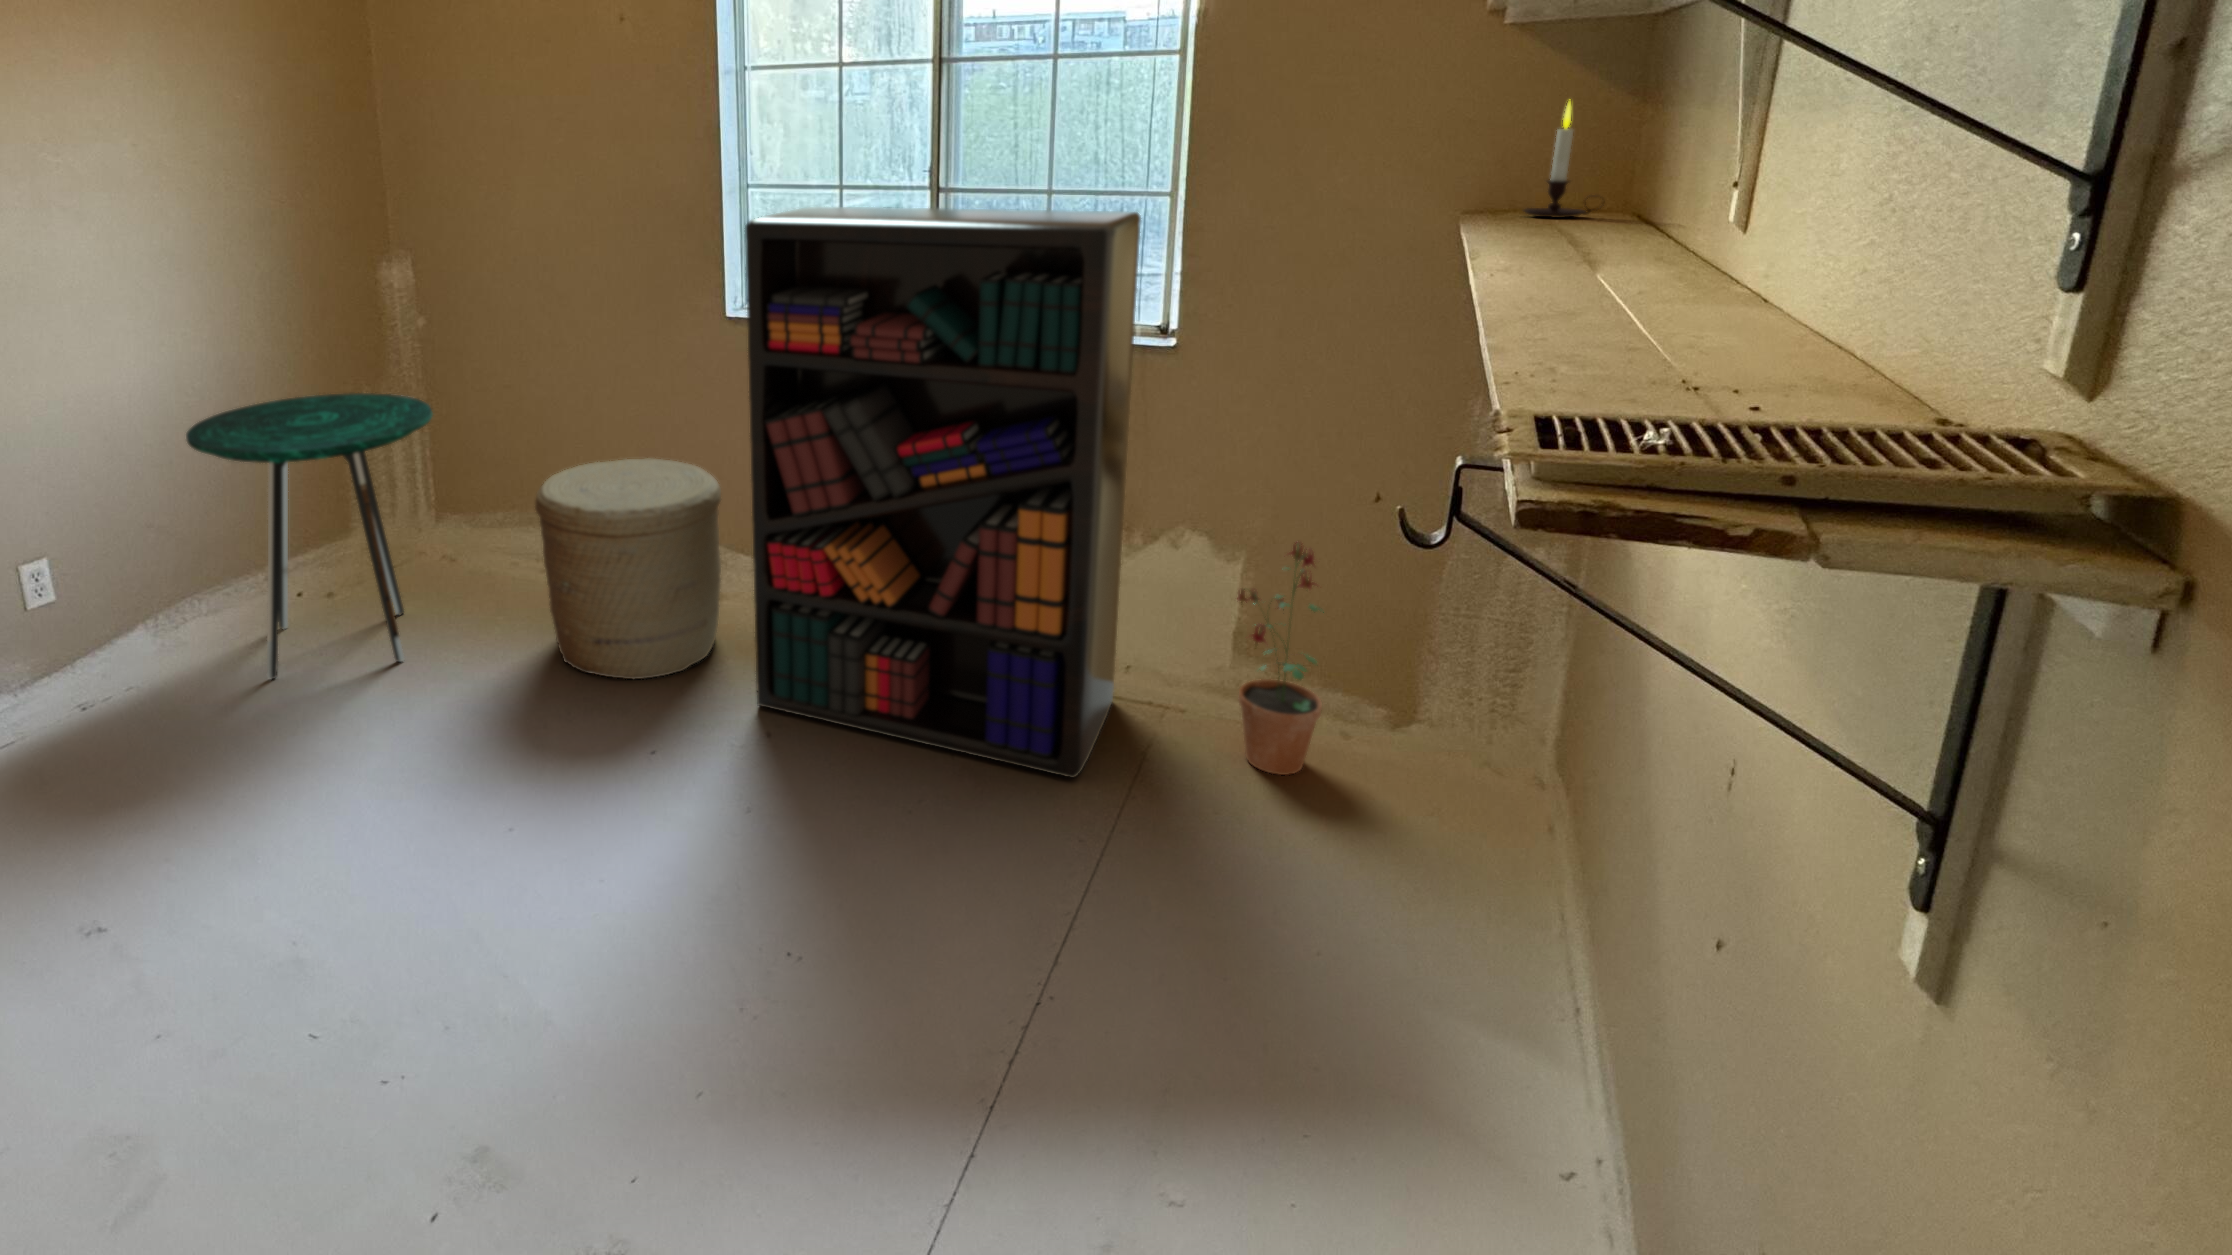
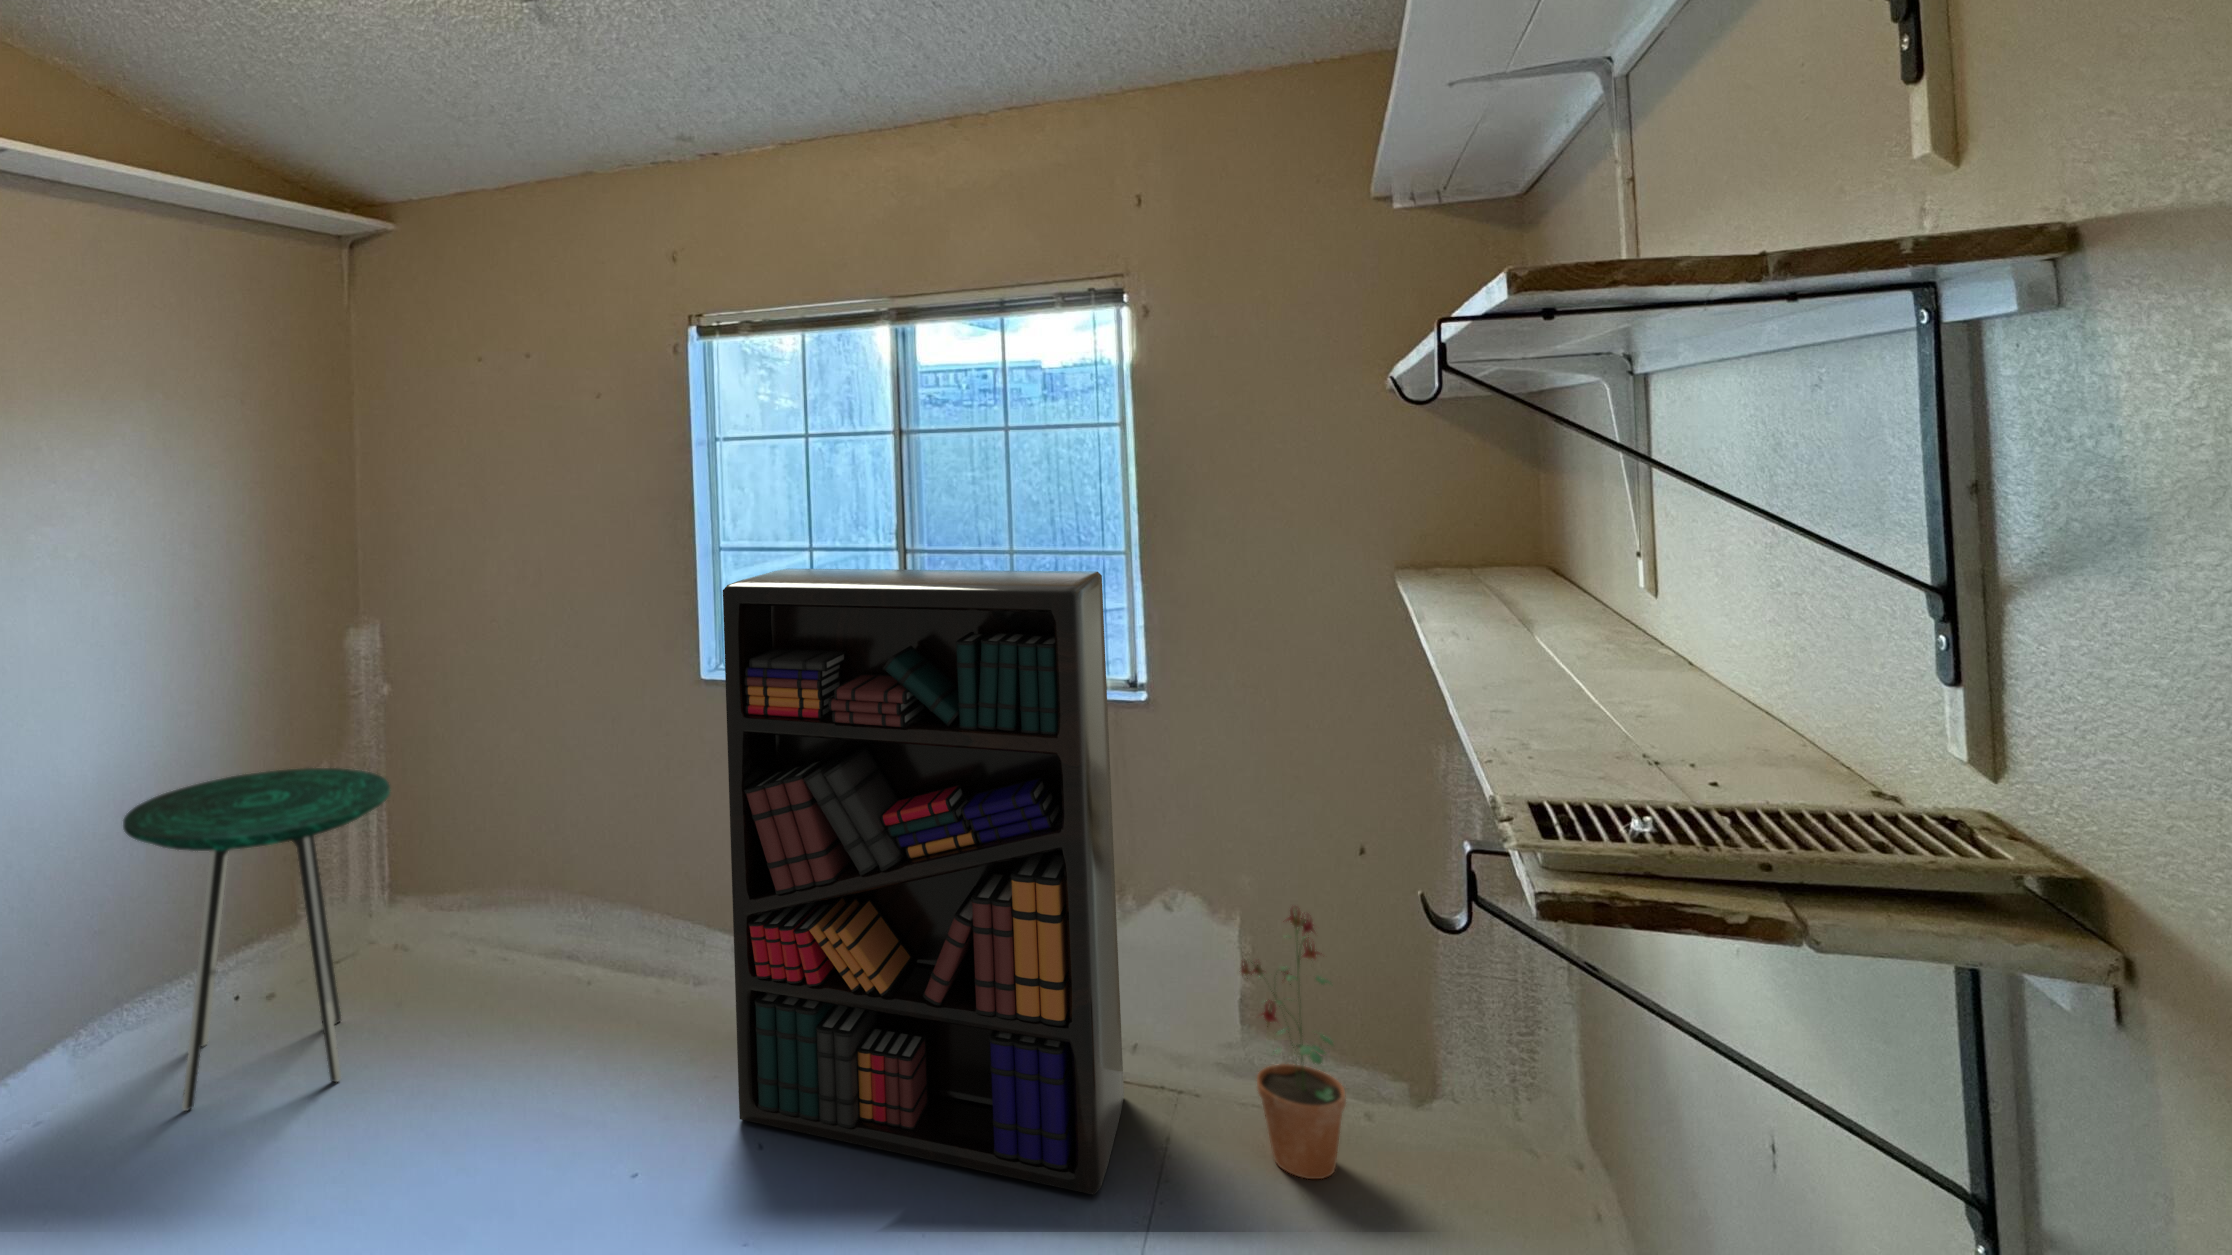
candle: present [1524,102,1594,218] -> none [1454,467,1526,574]
woven basket: present [535,458,721,679] -> none [497,832,696,1093]

